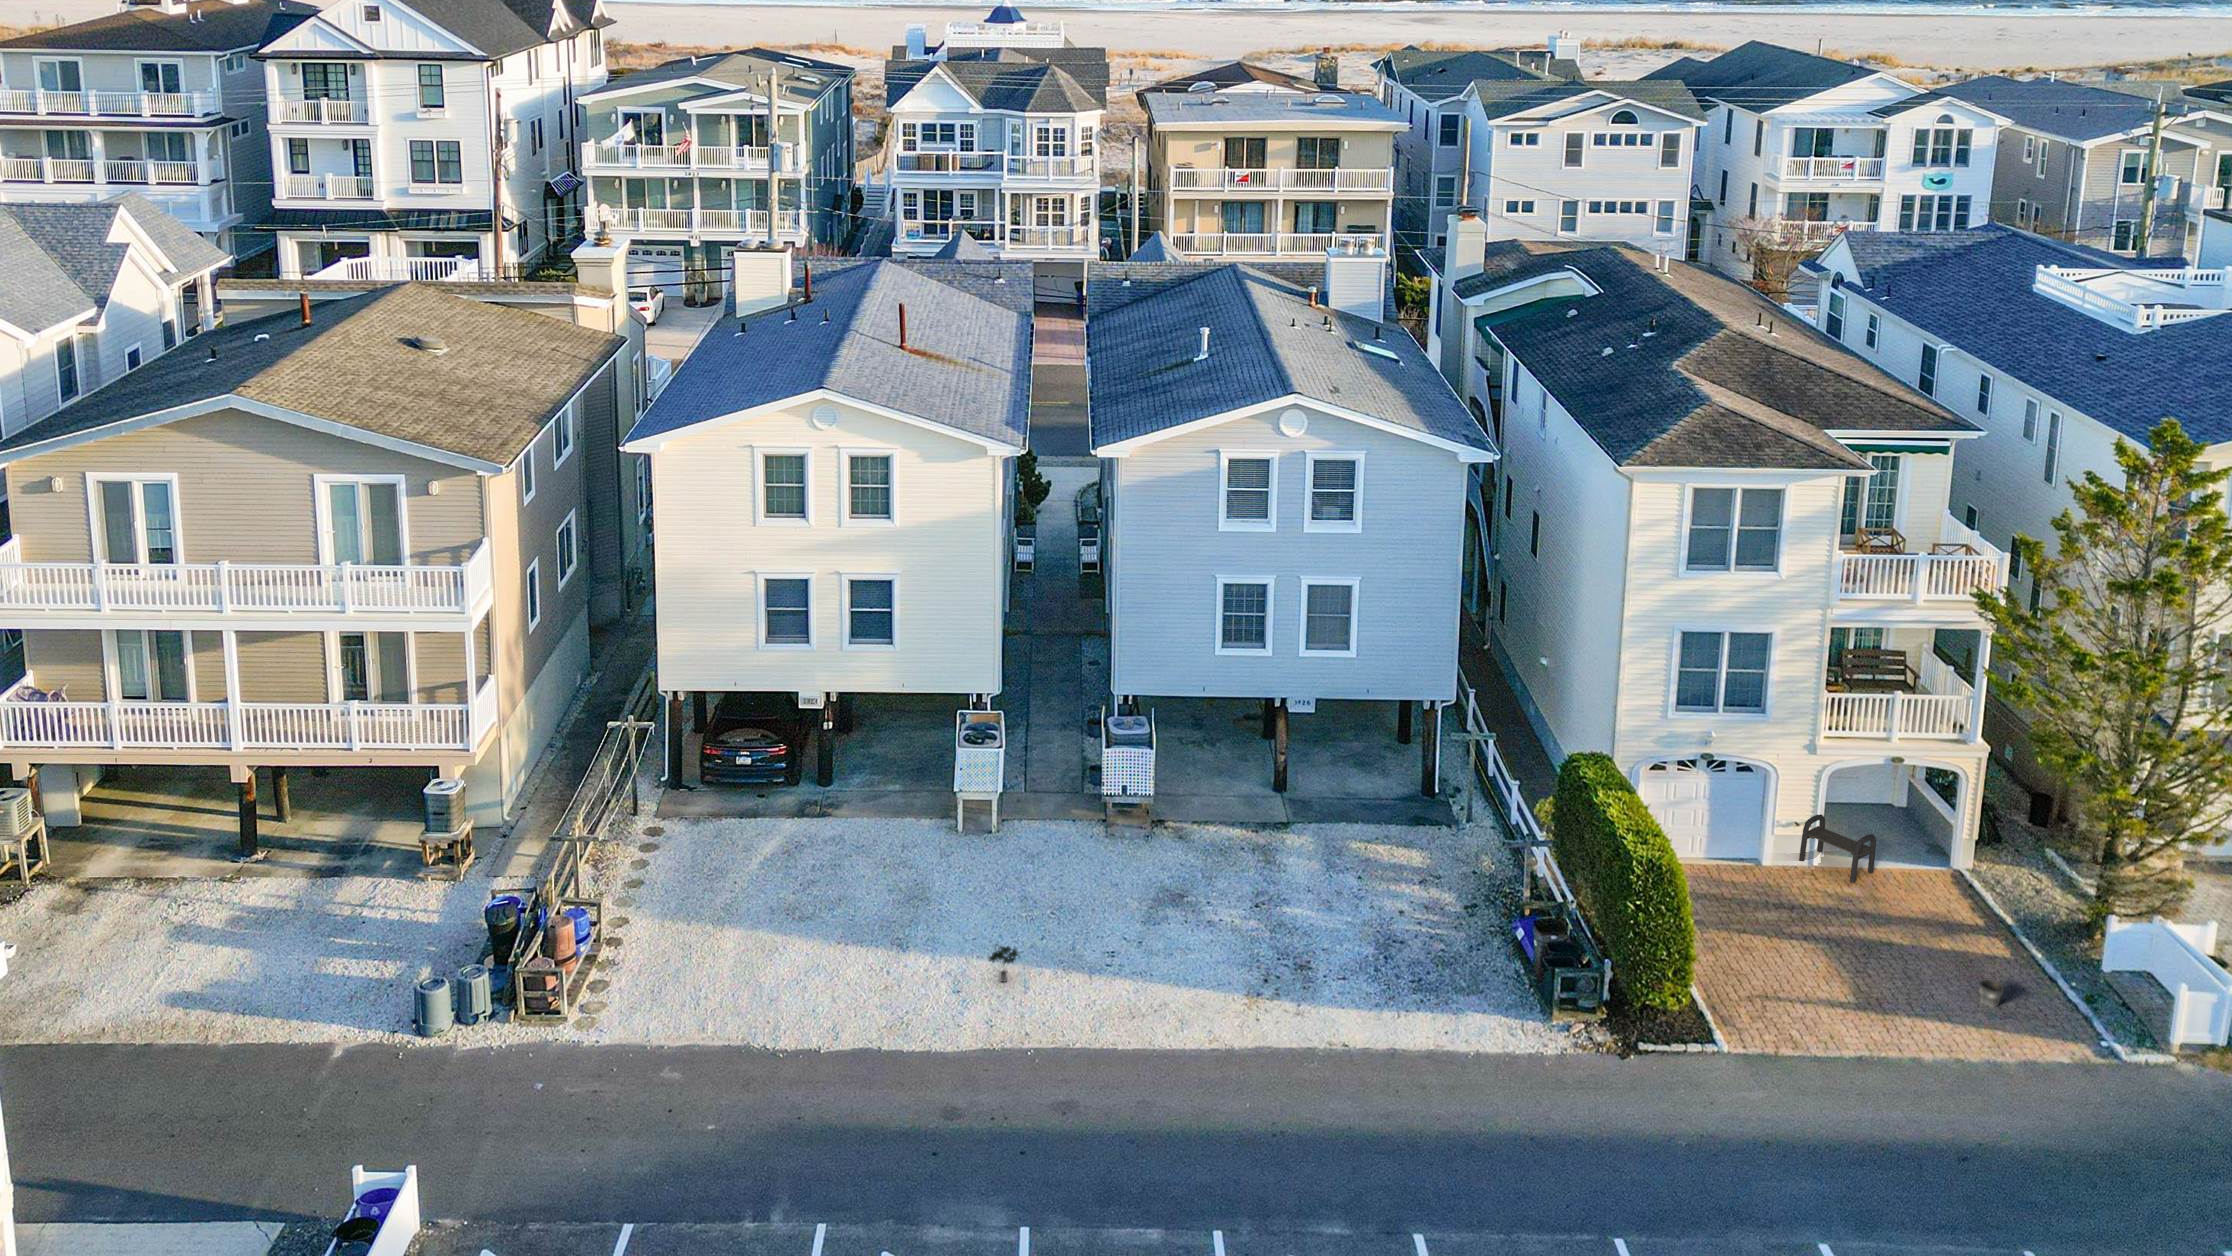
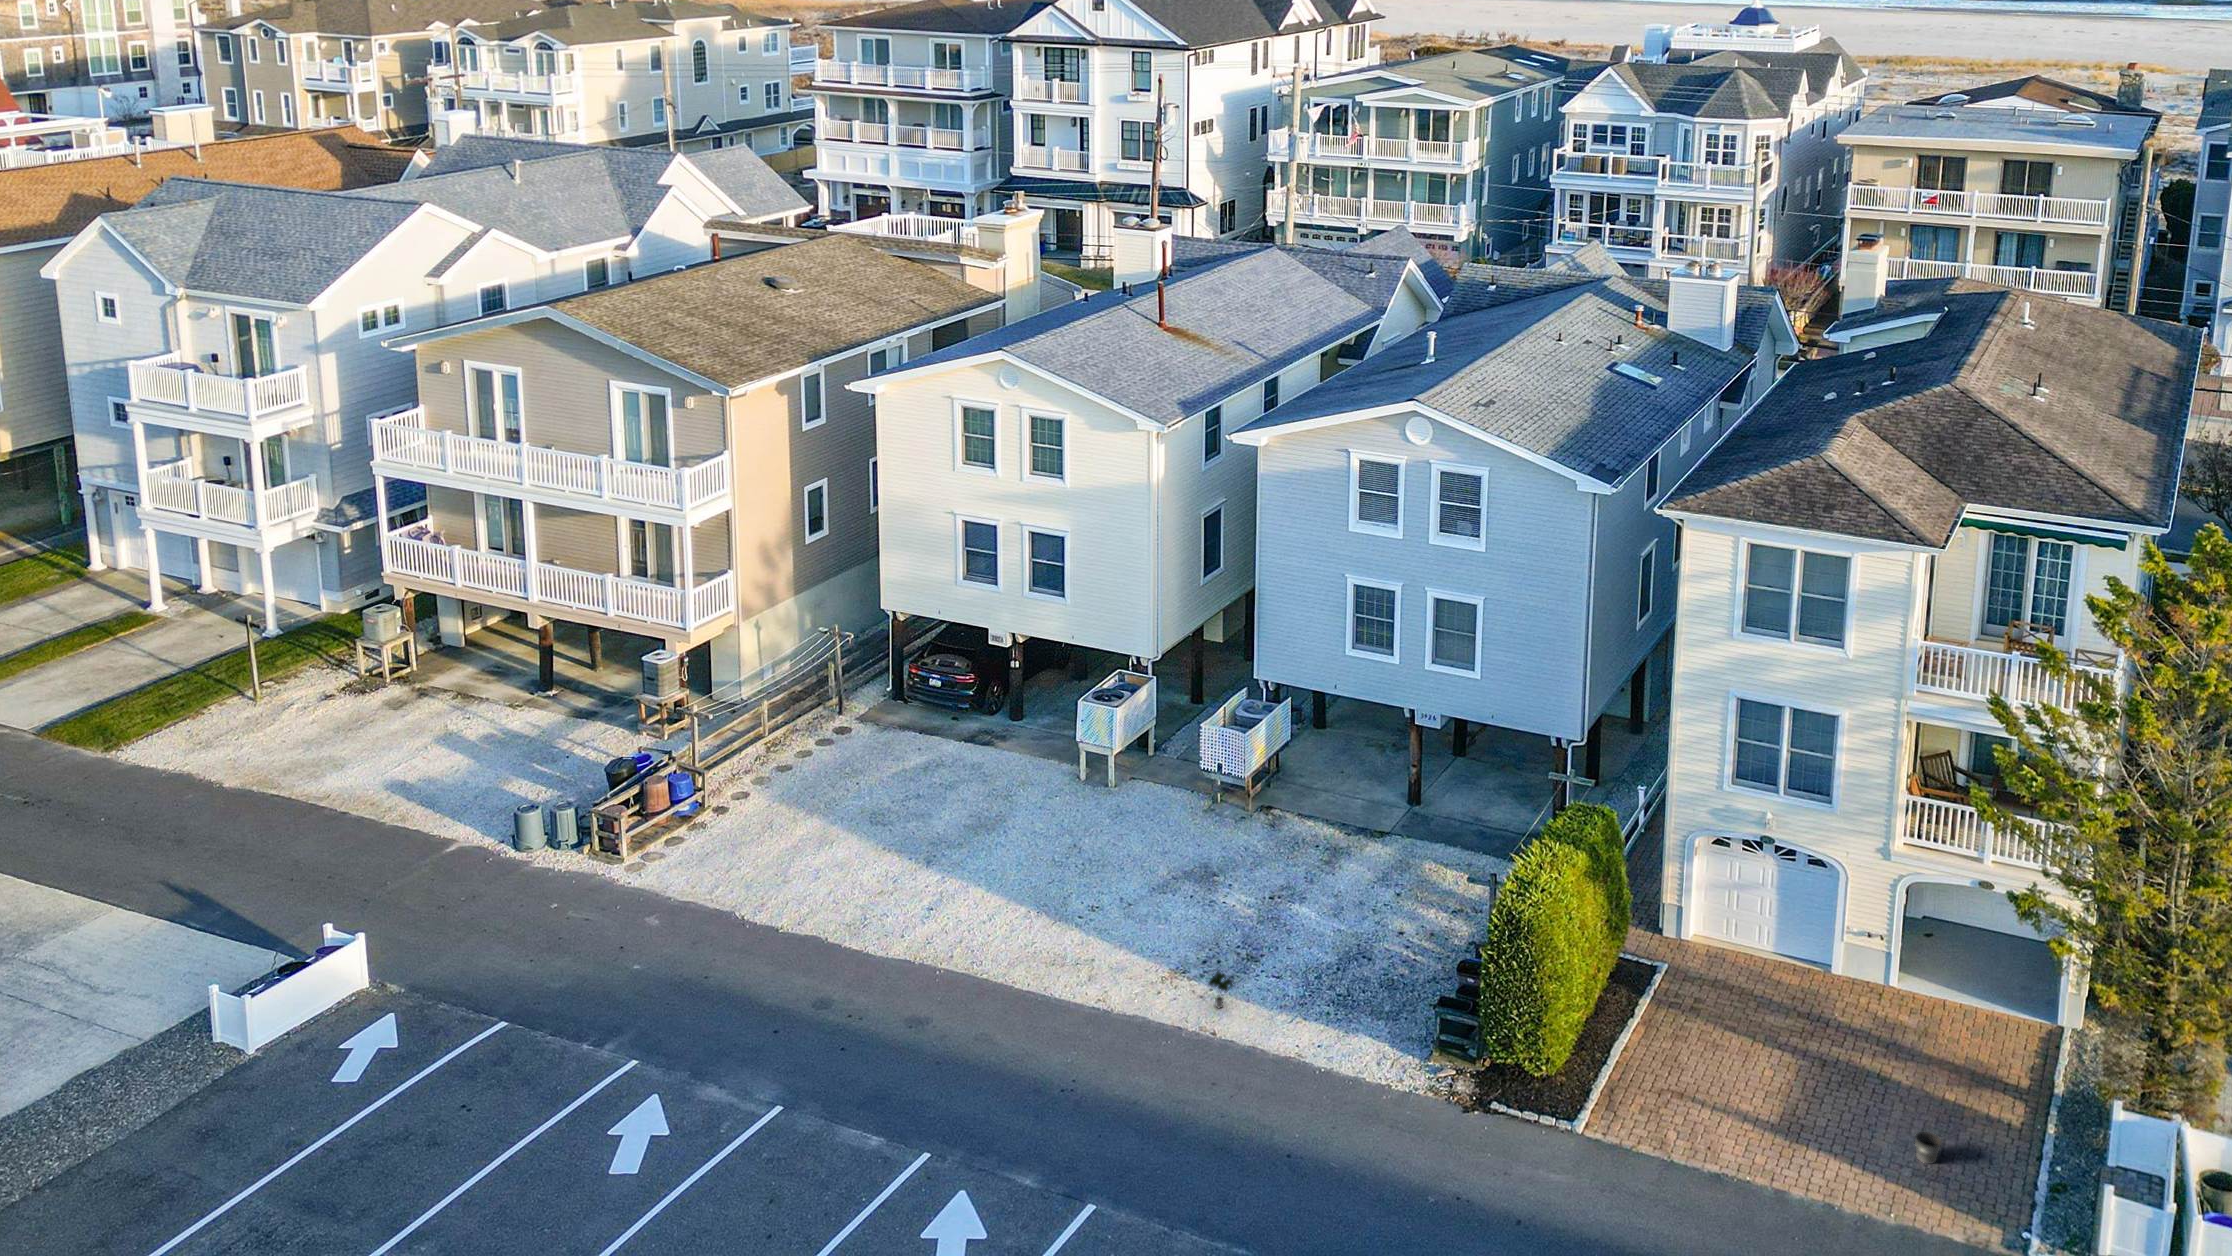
bench: present [1799,814,1876,883] -> none [1871,930,1947,1010]
potted plant: present [989,946,1019,982] -> present [1208,971,1234,1008]

